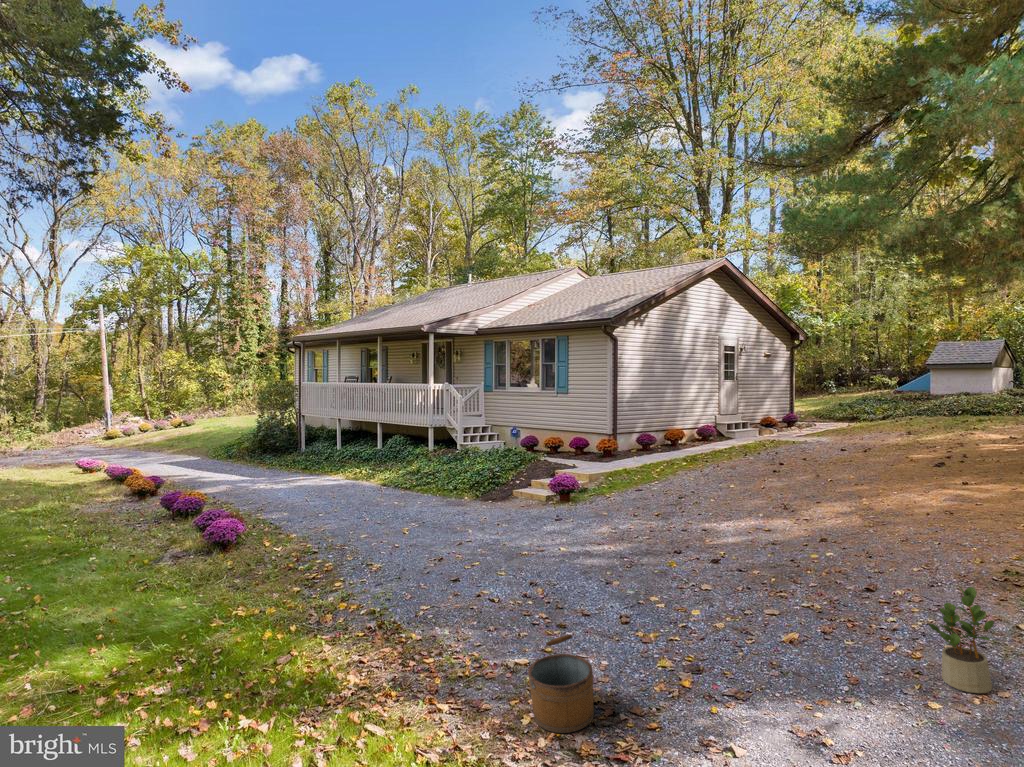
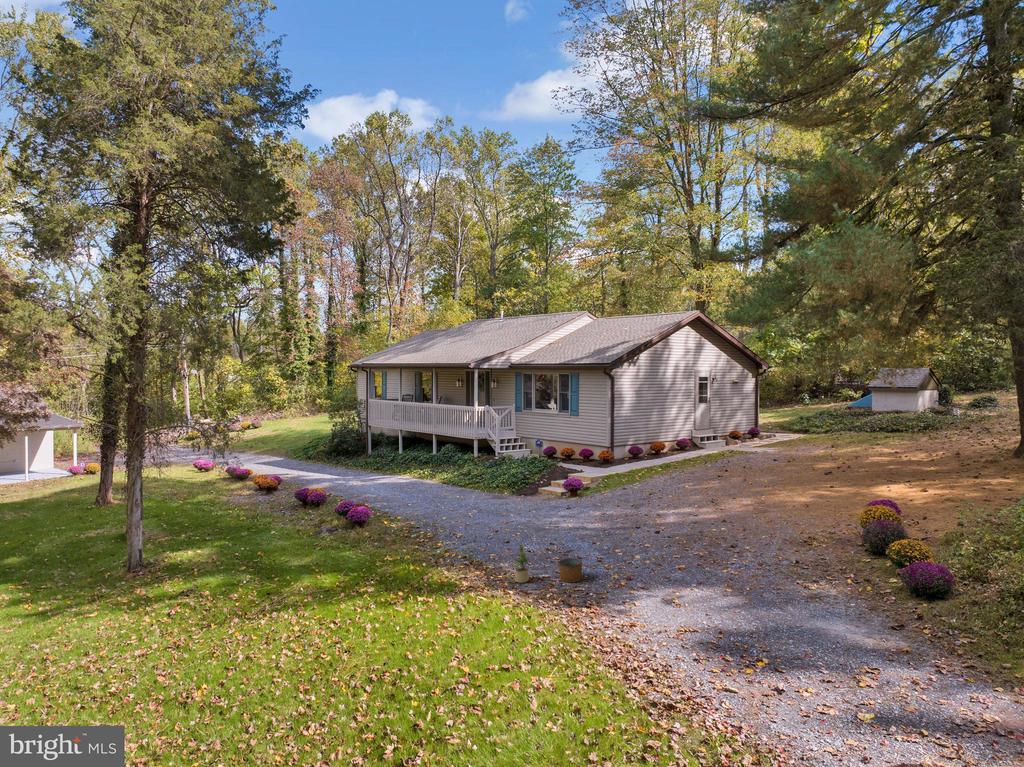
potted plant: present [929,587,994,693] -> present [513,545,529,583]

